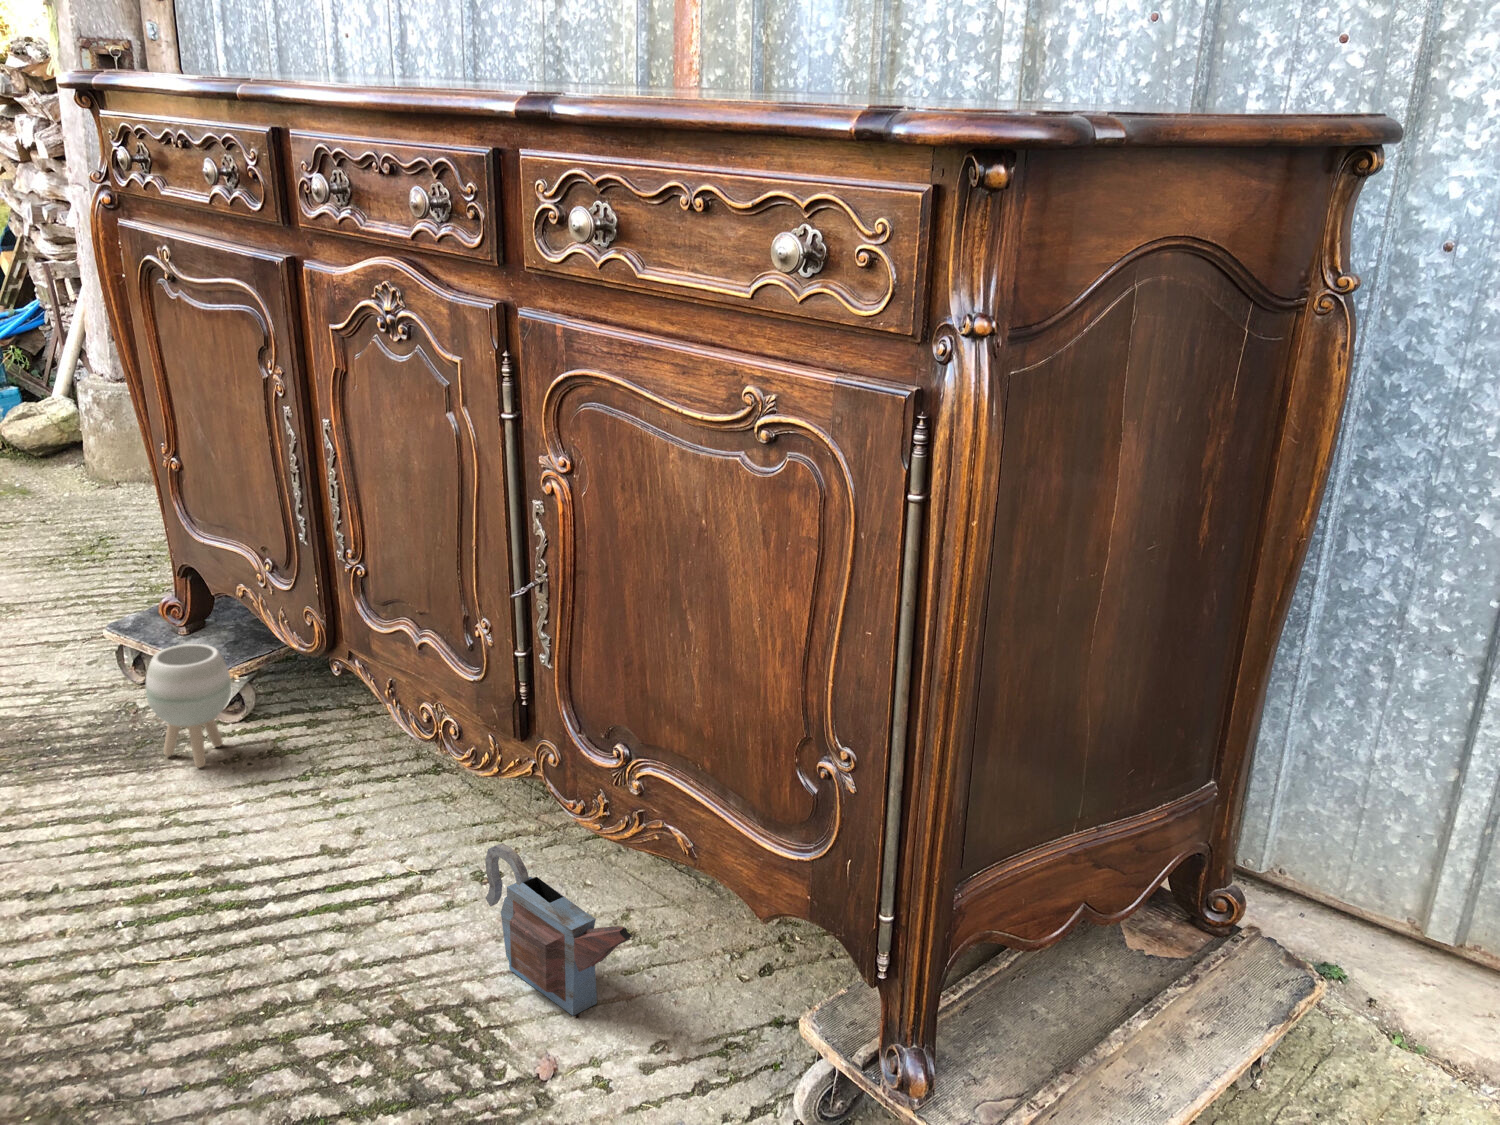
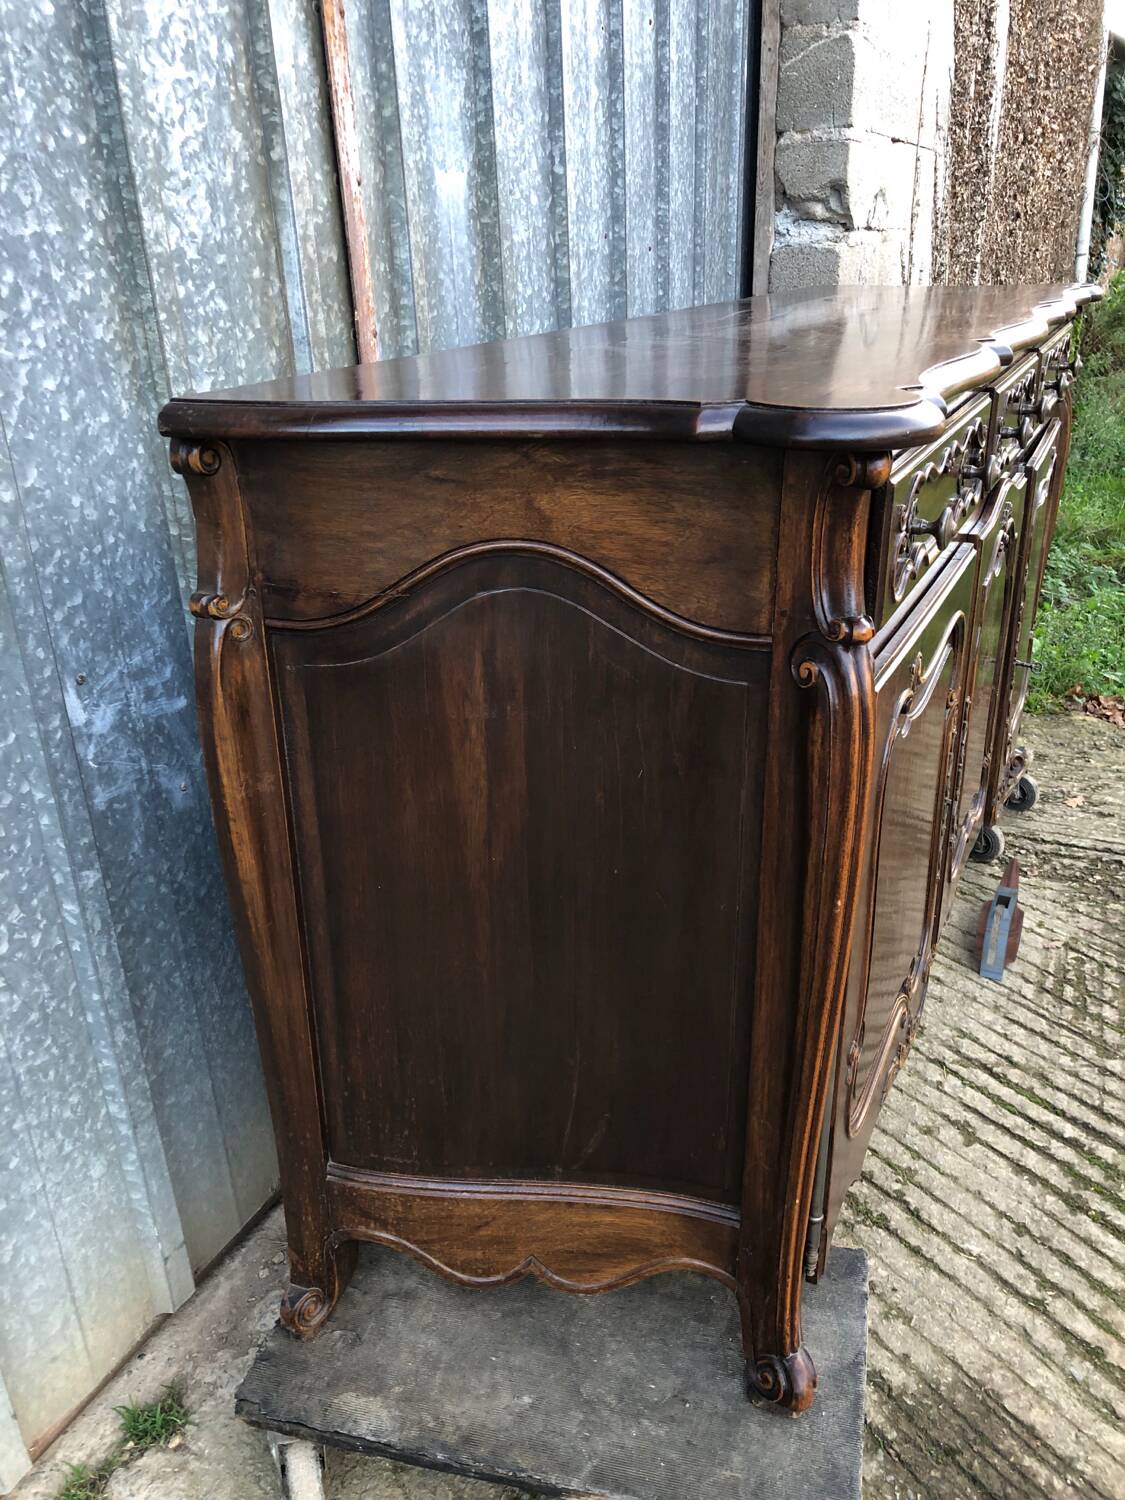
planter: present [146,644,231,768] -> none [871,1213,992,1401]

